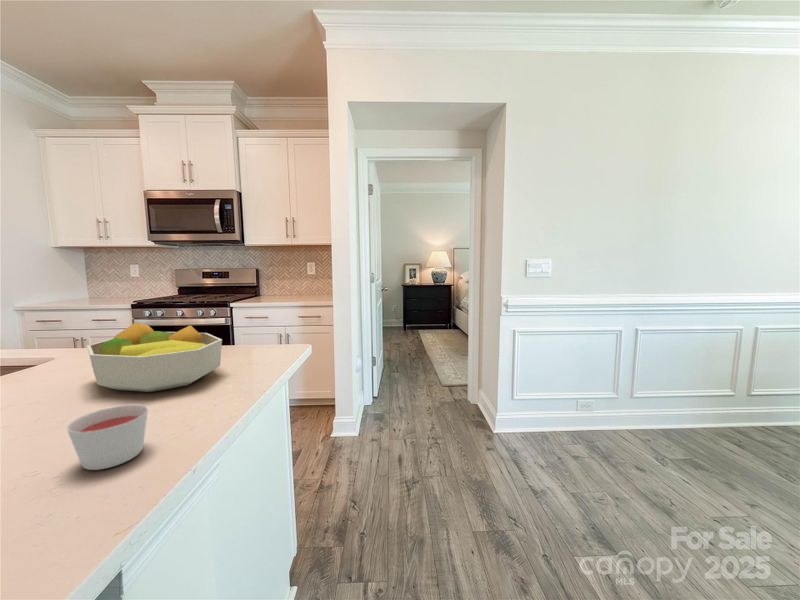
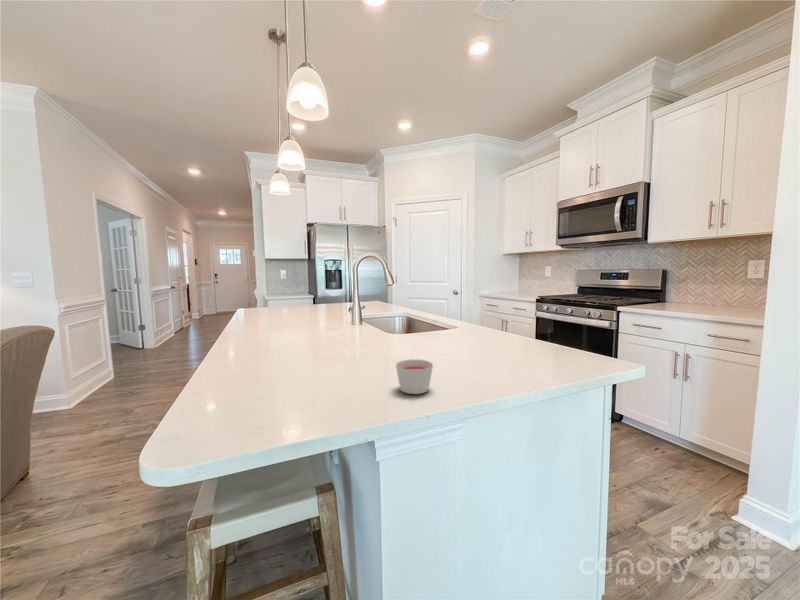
fruit bowl: present [87,322,222,392] -> none [445,311,525,366]

